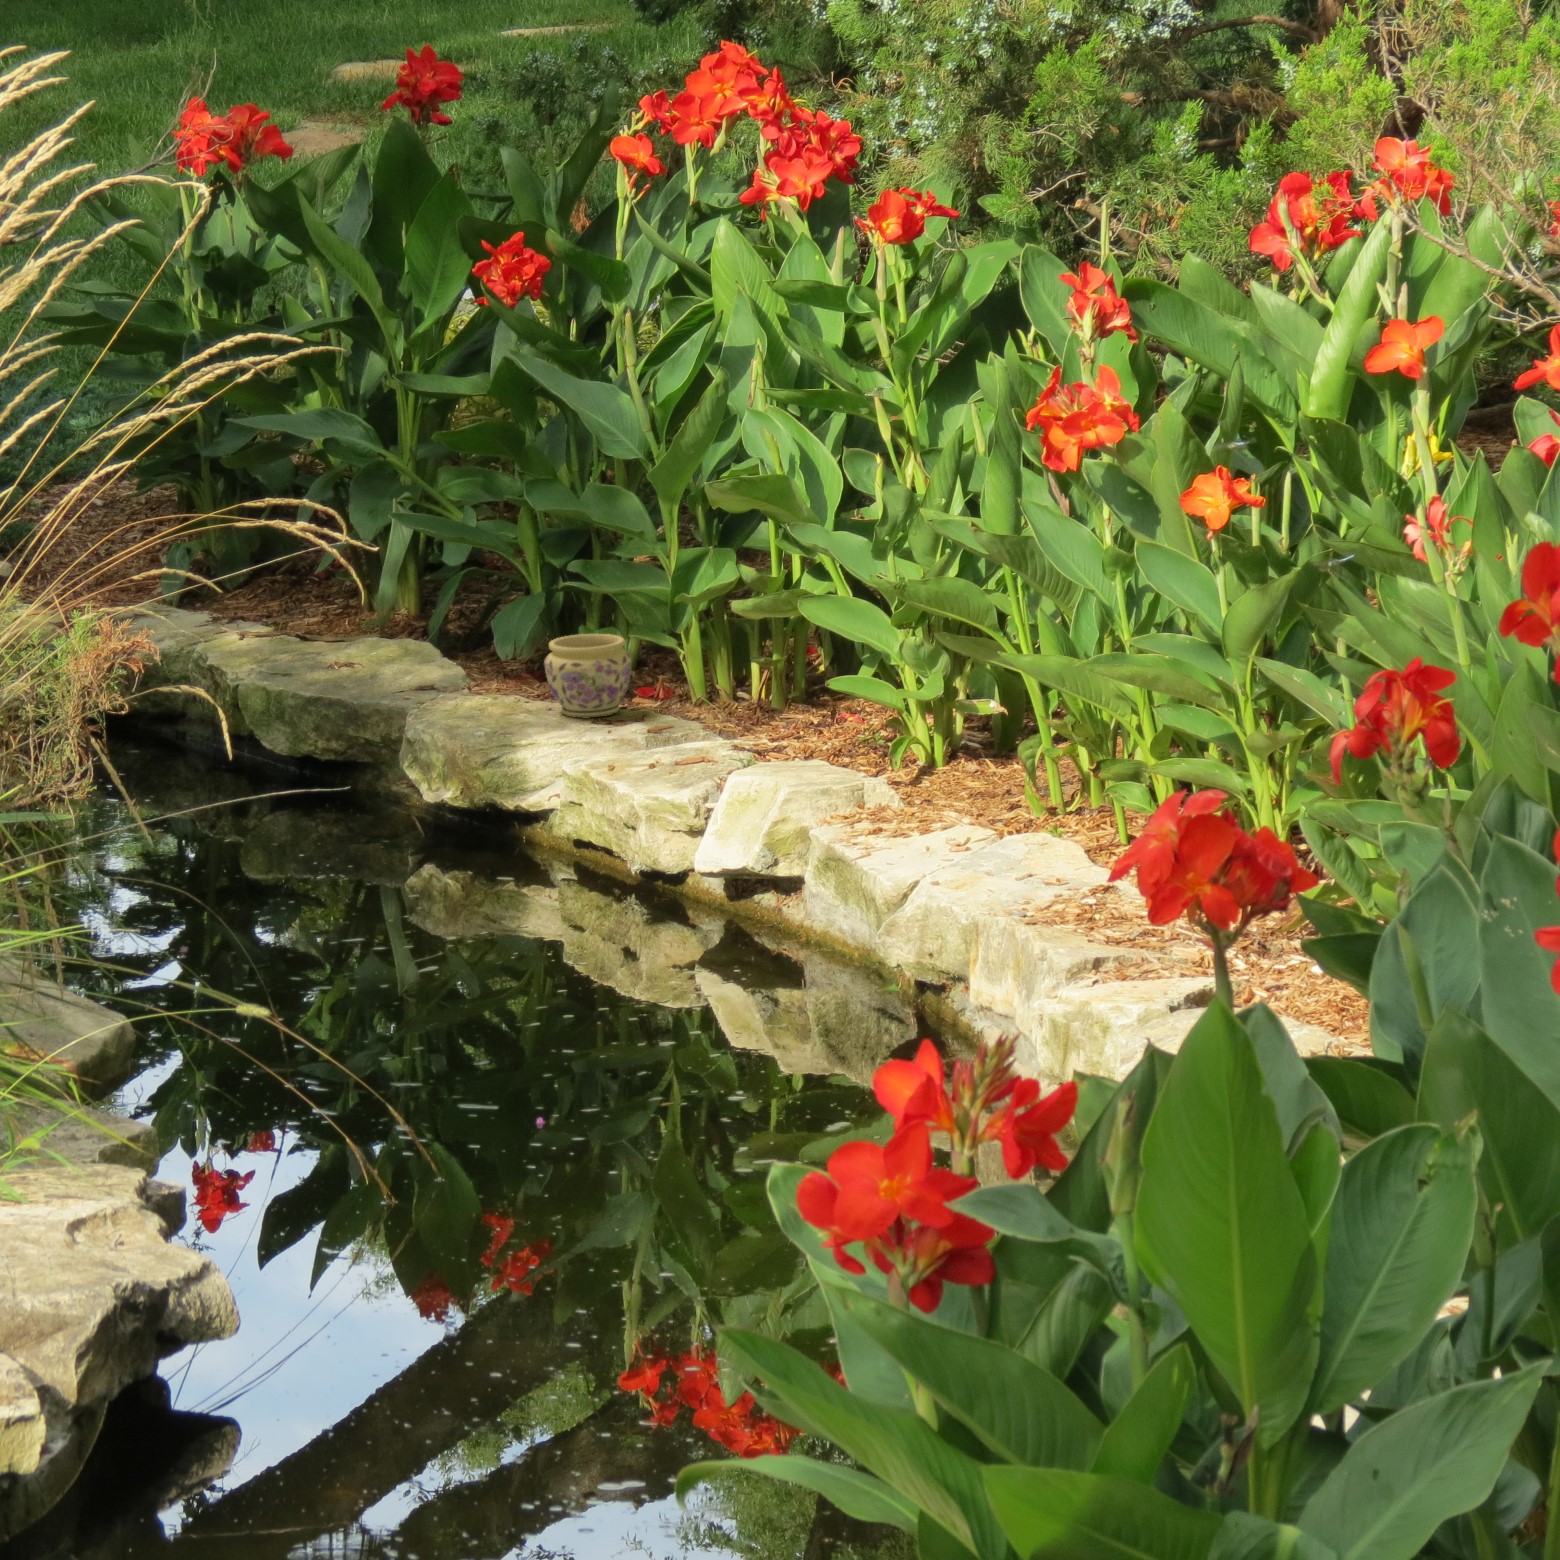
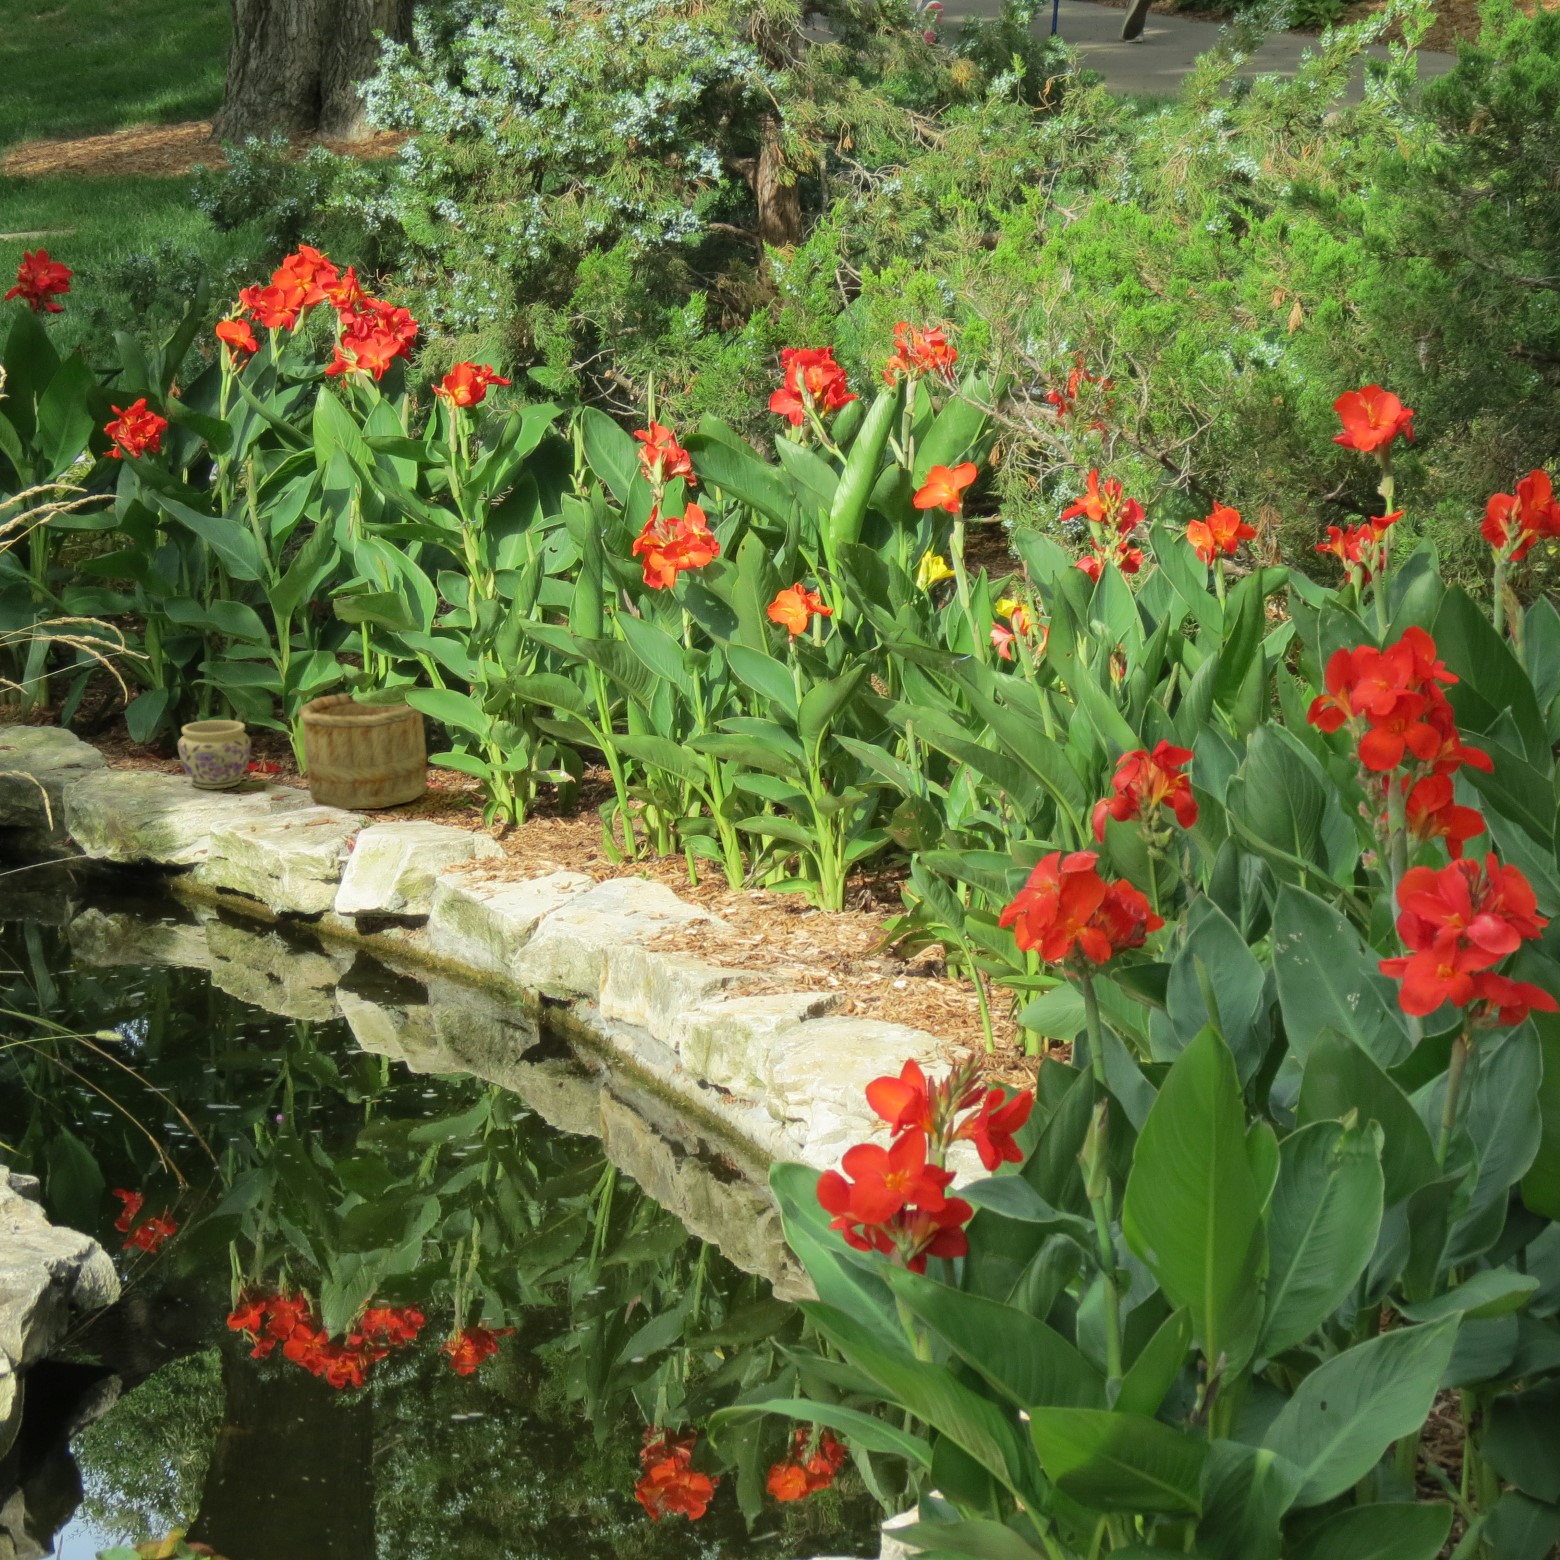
wooden bucket: none [680,599,836,745] -> present [298,692,427,809]

